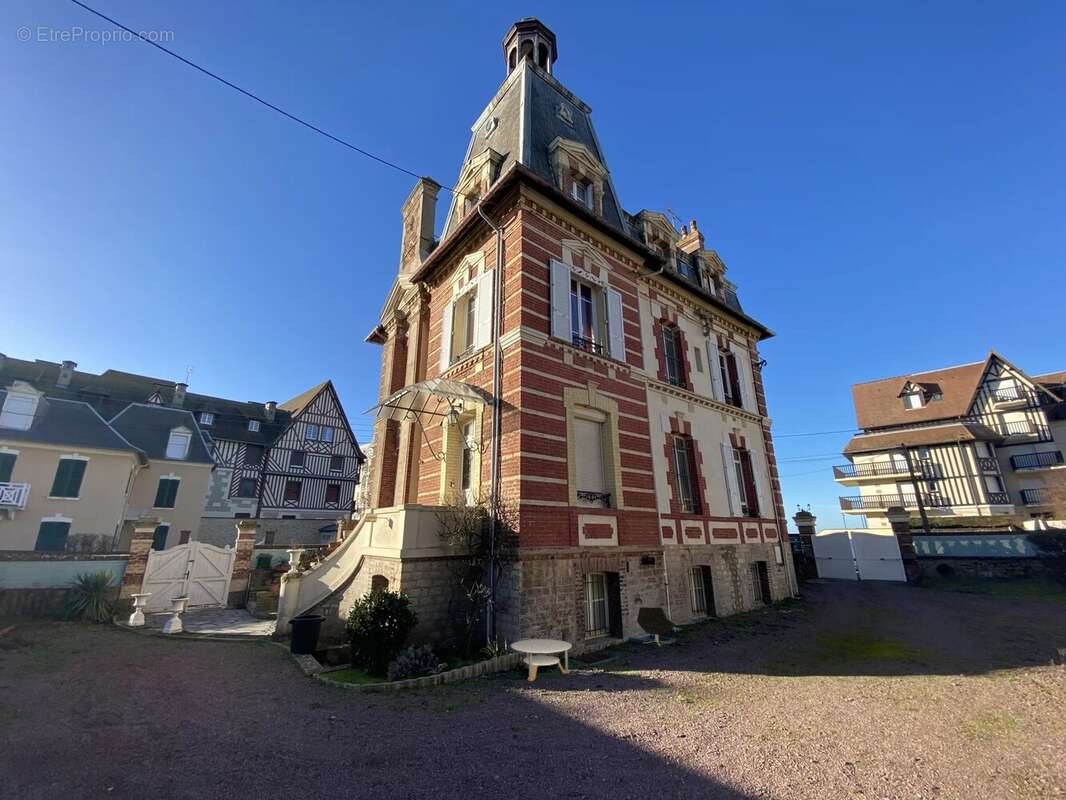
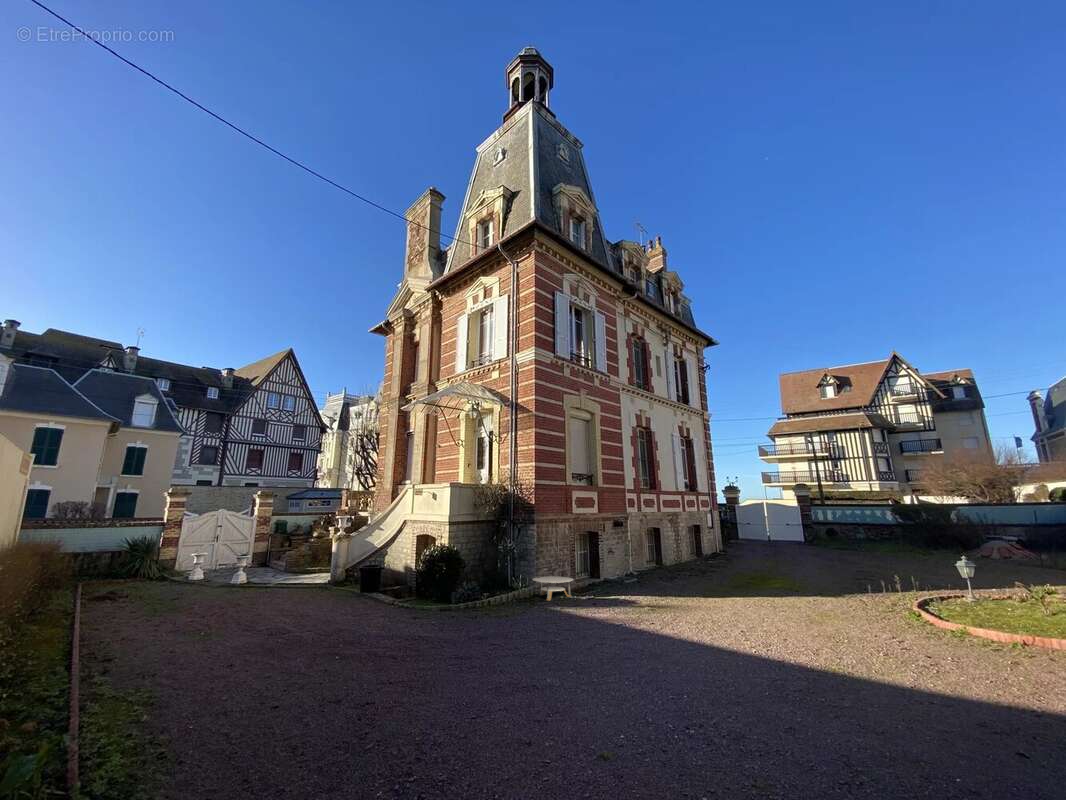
lounge chair: present [637,607,675,646] -> none [609,558,636,583]

